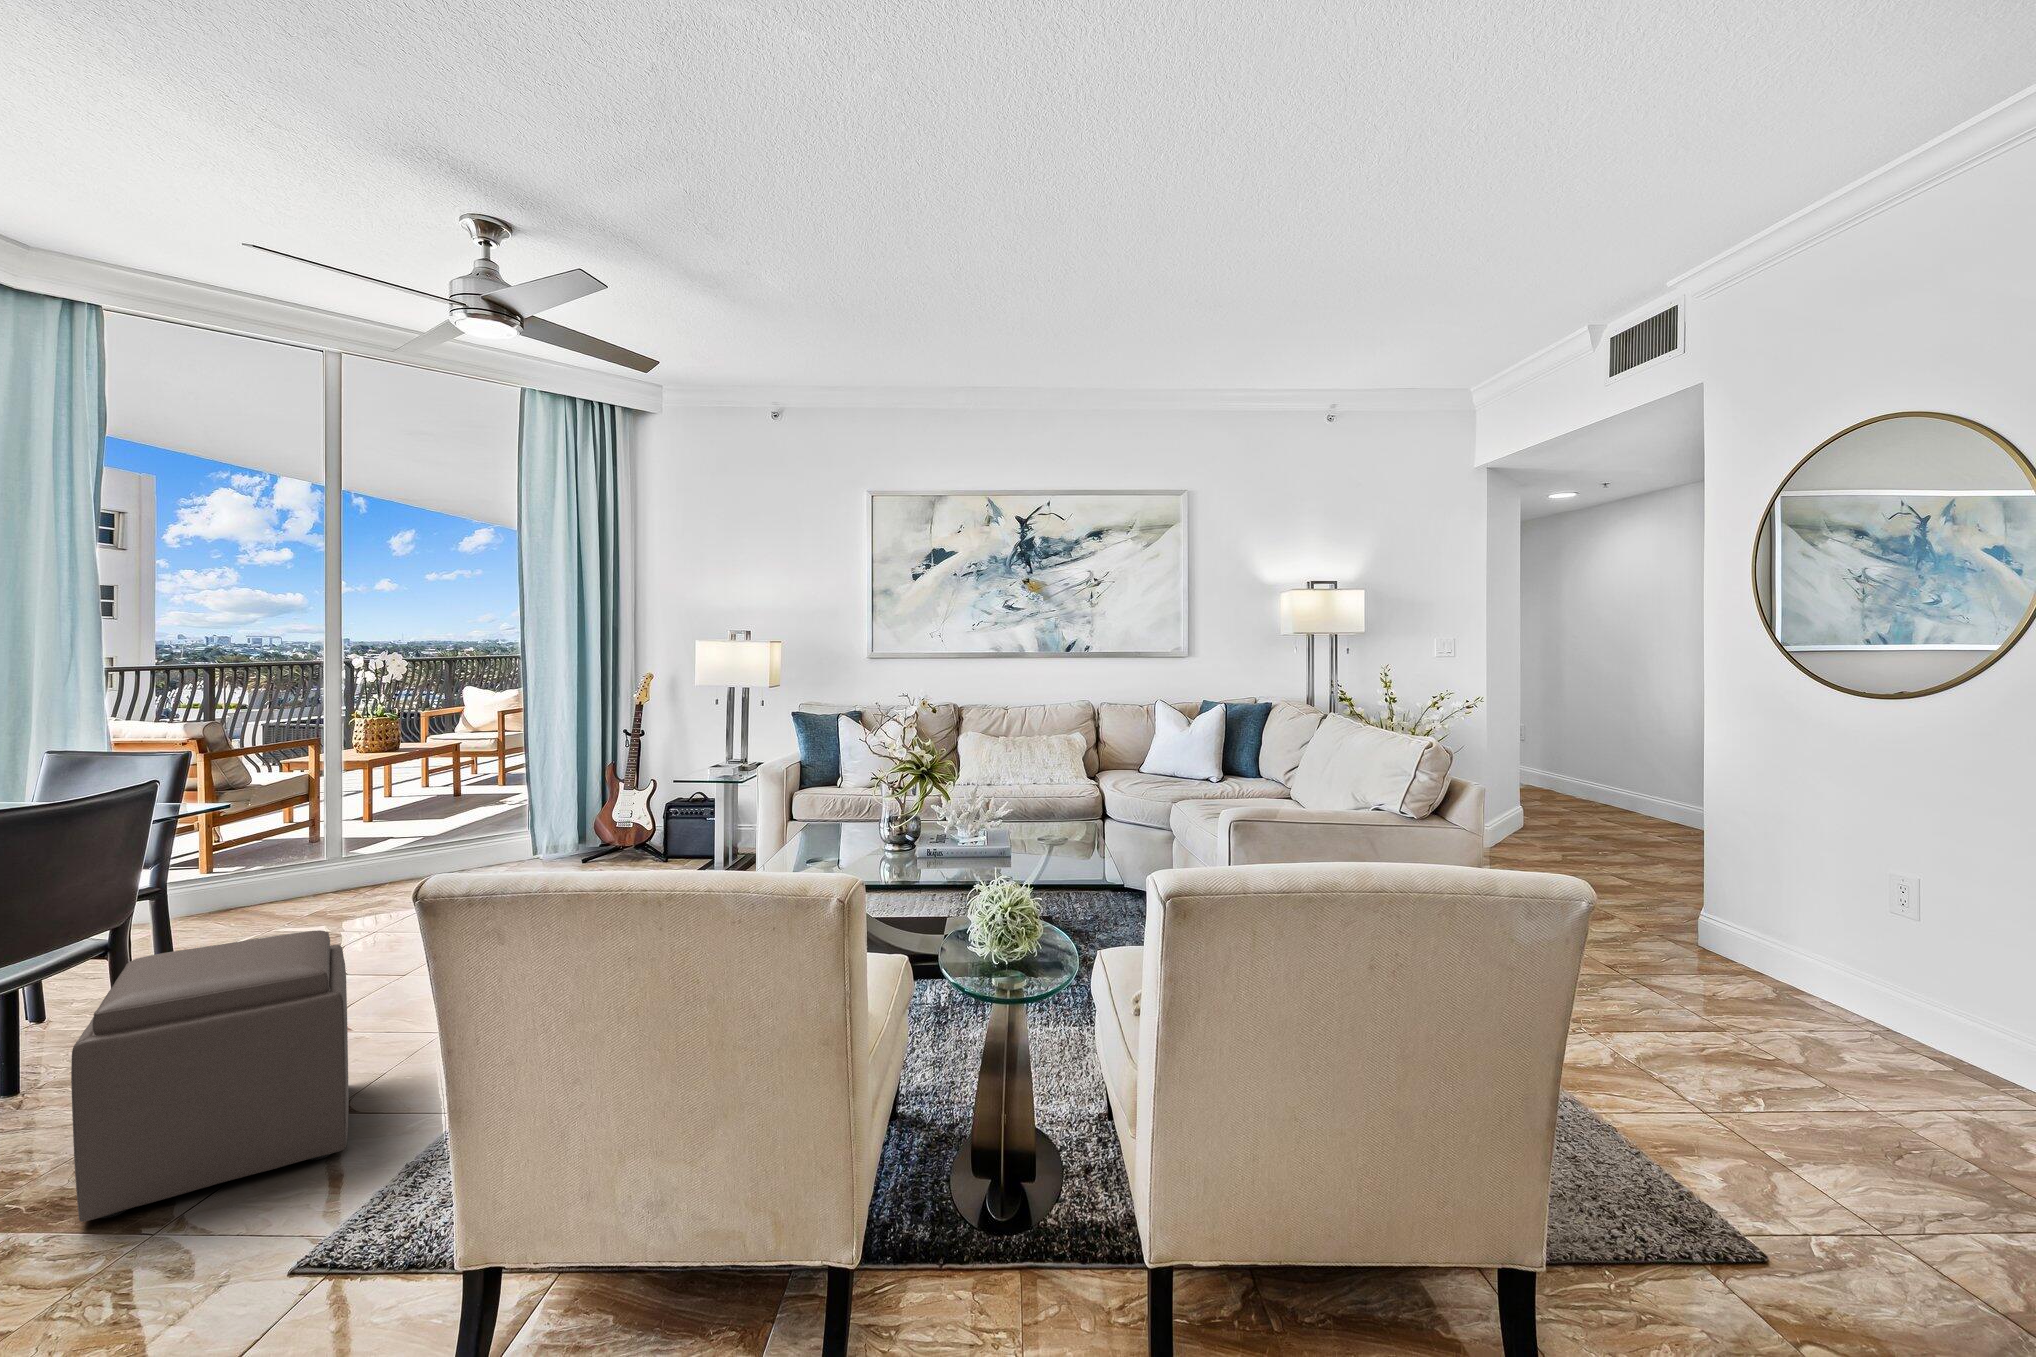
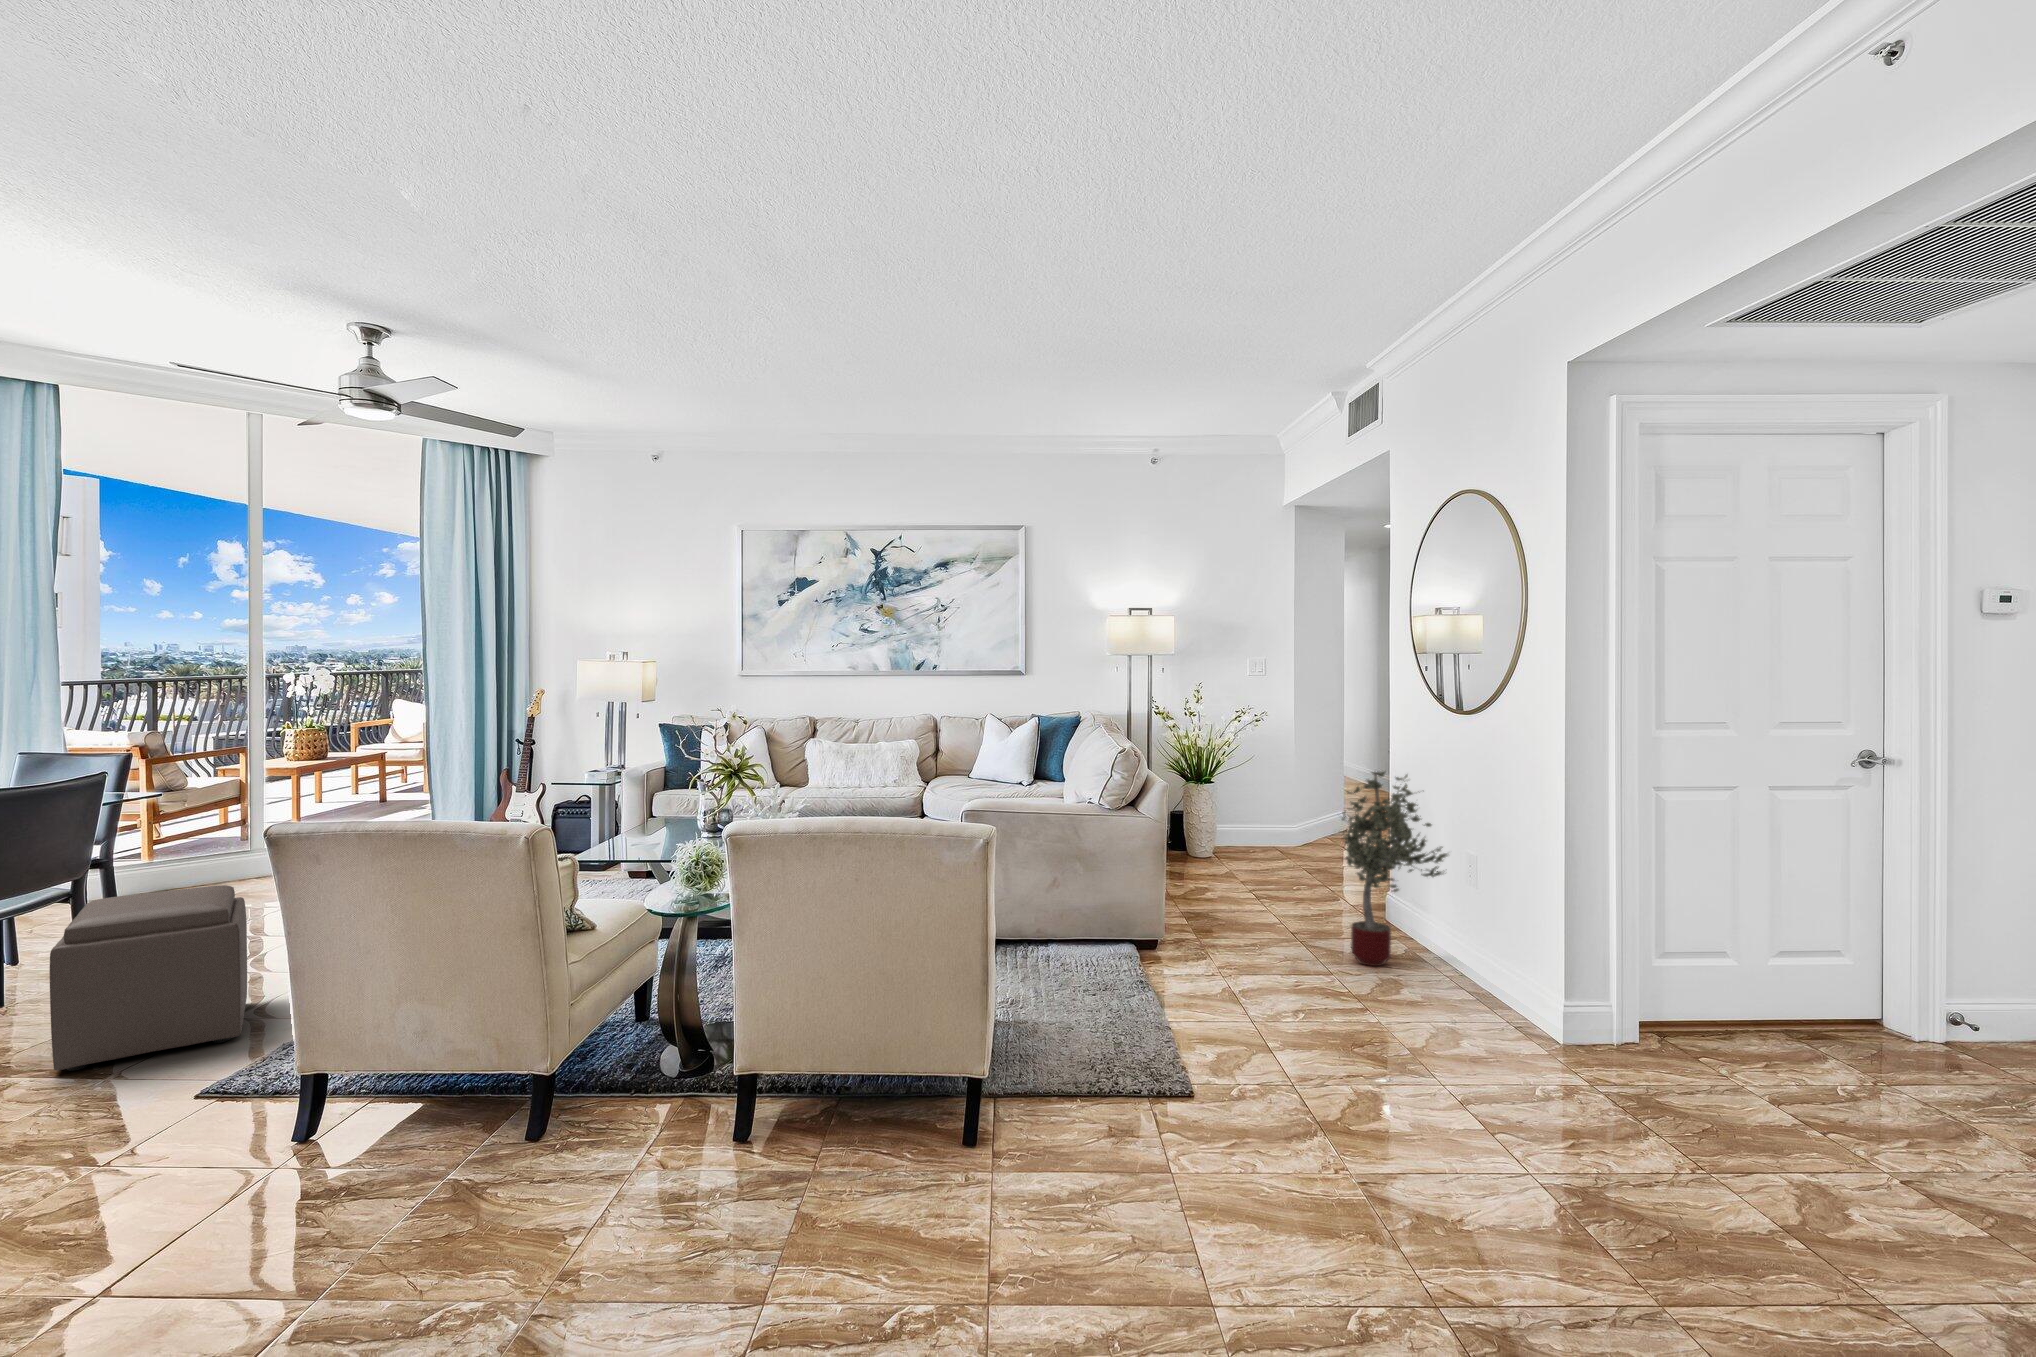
potted tree: none [1689,772,1887,1020] -> present [1341,771,1448,966]

